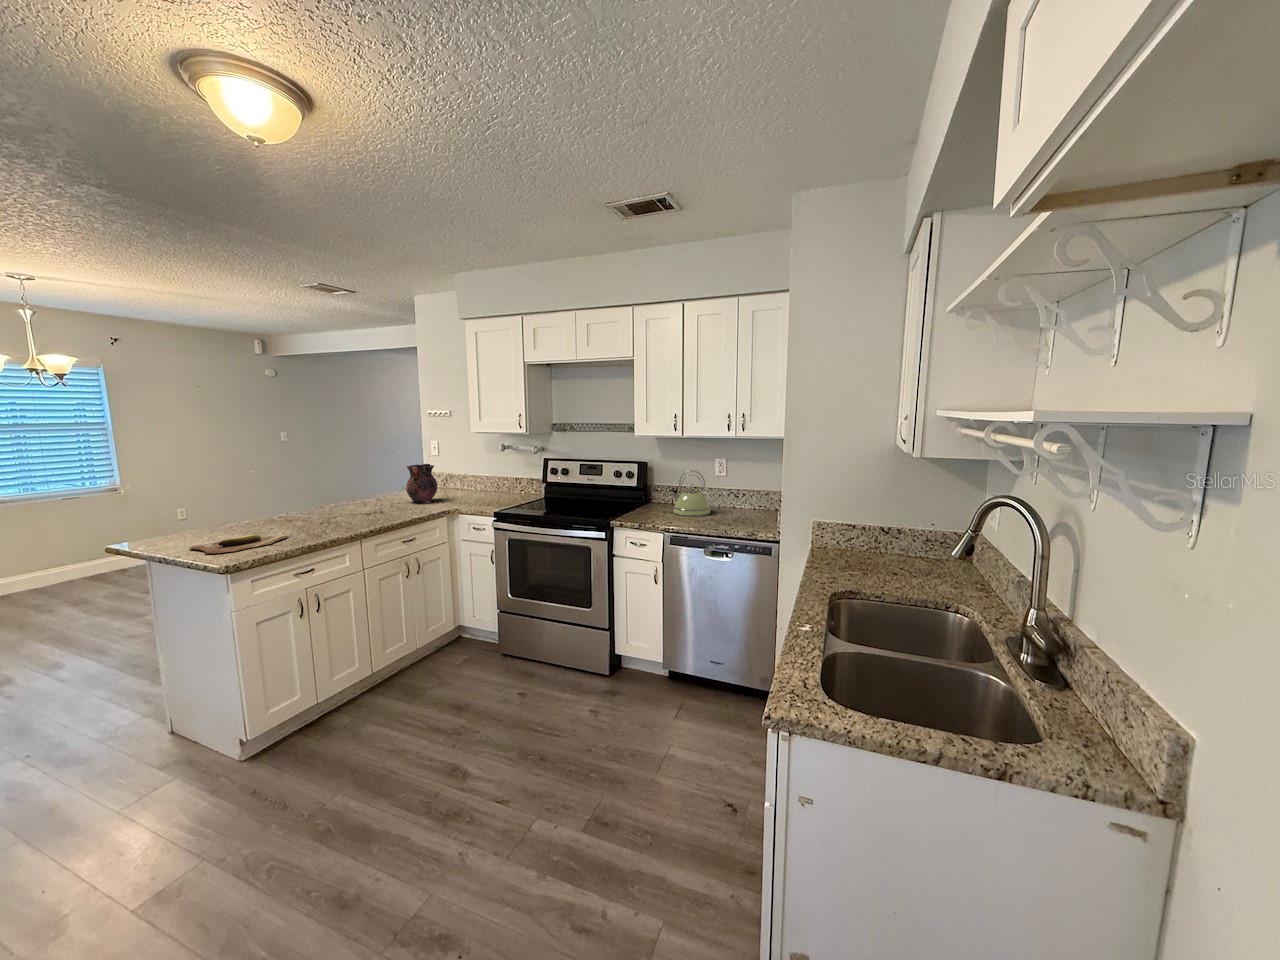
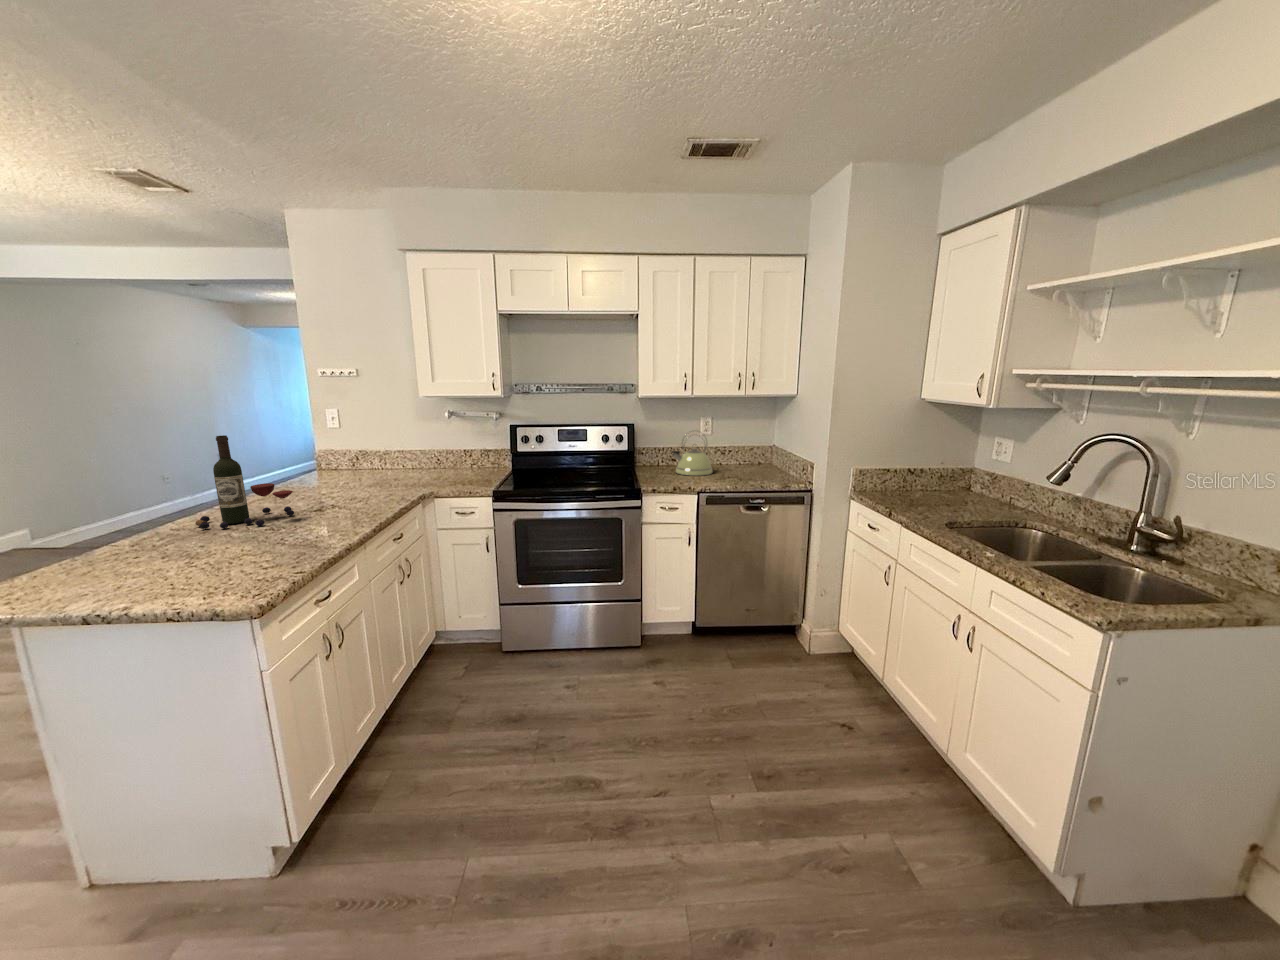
wine bottle: none [298,458,360,520] -> present [195,435,294,529]
vase: present [406,464,437,503] -> none [328,439,373,490]
cutting board: present [189,534,288,554] -> none [85,553,251,600]

